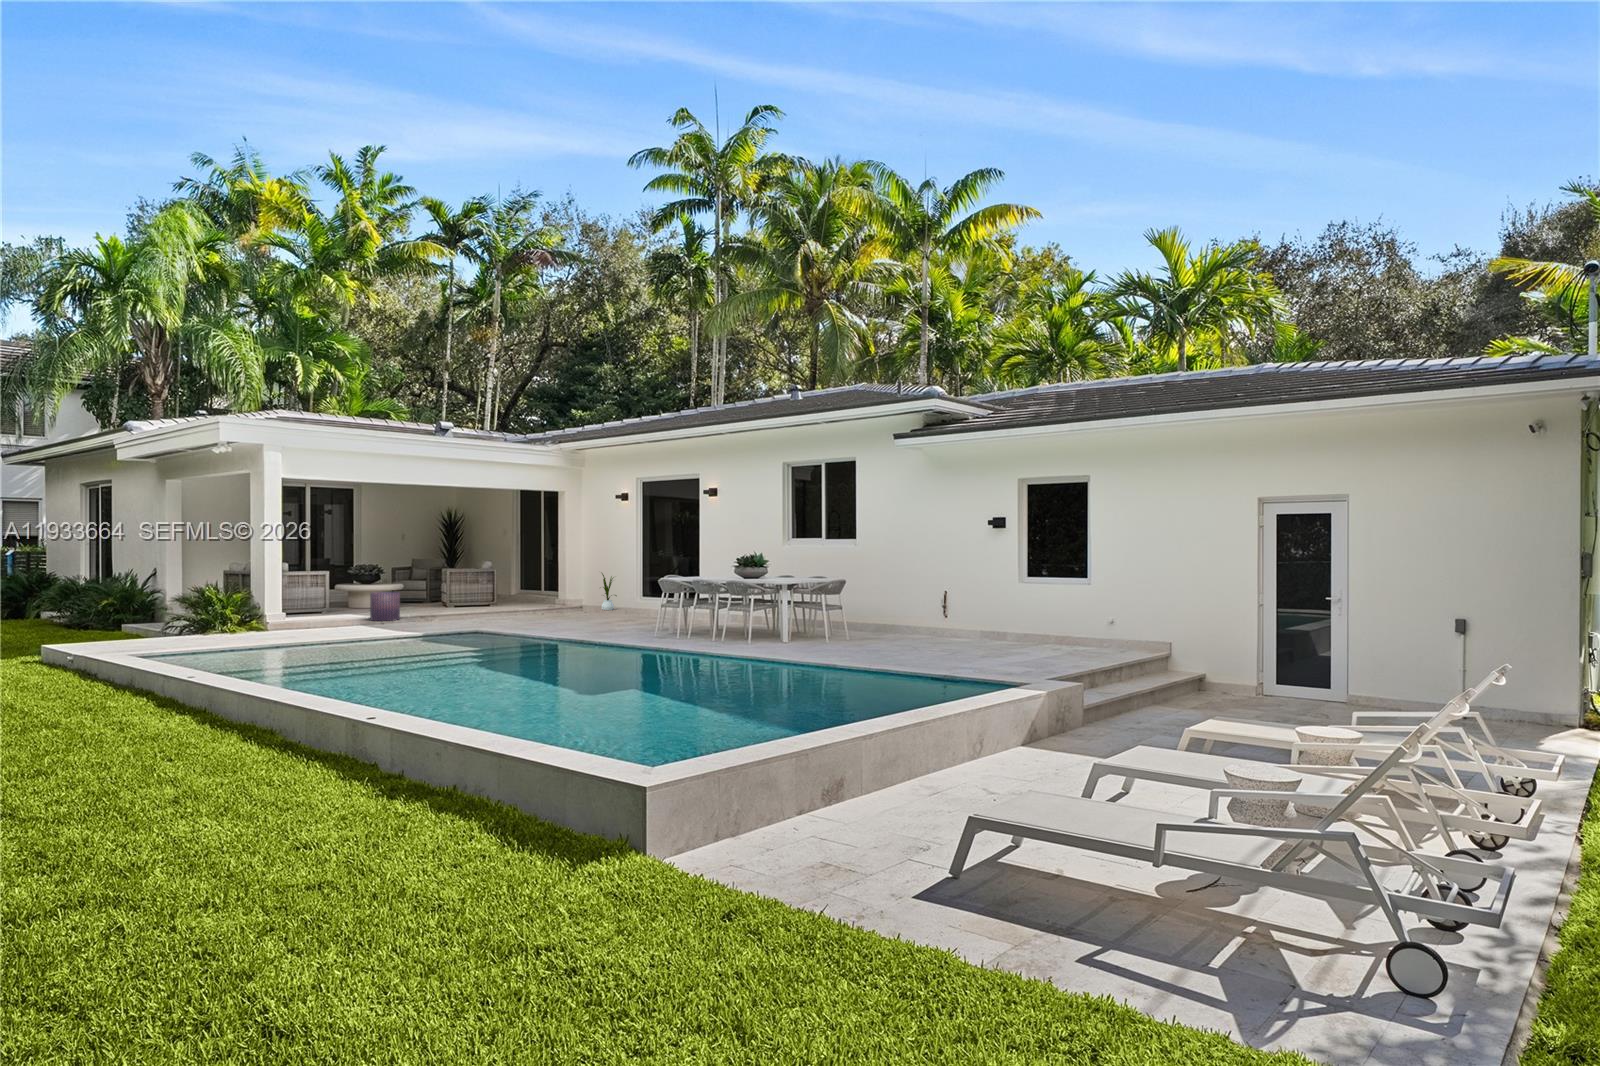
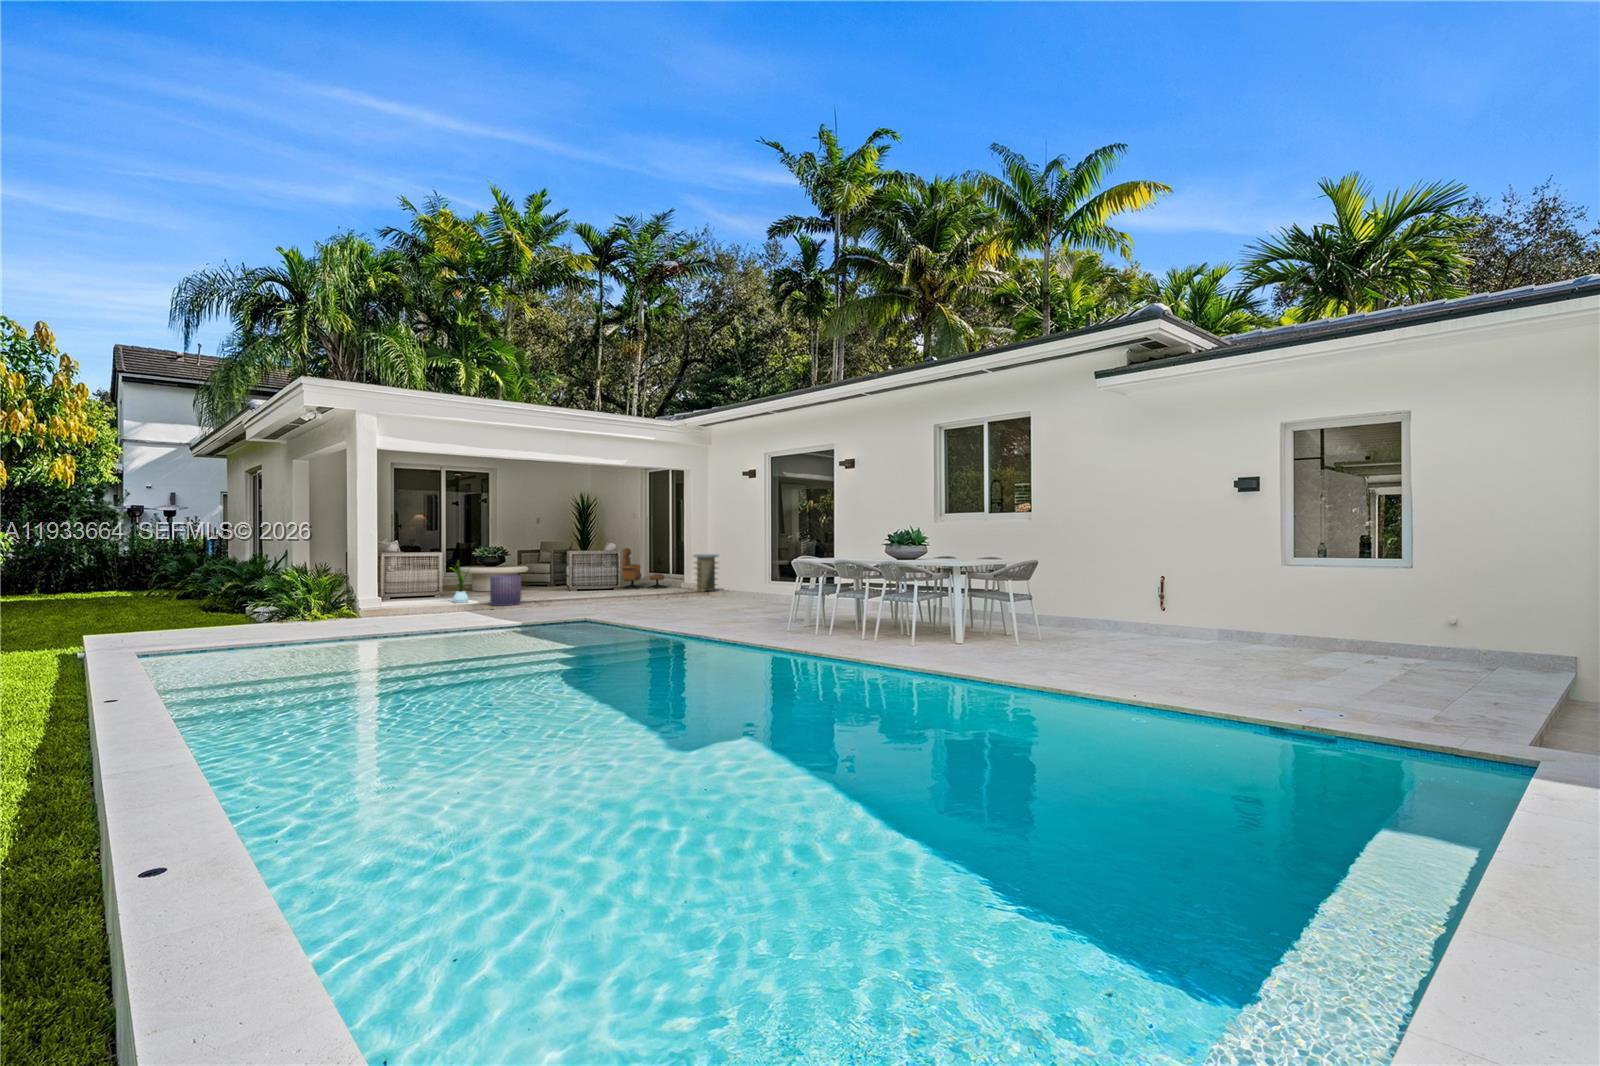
lounge chair: none [488,566,536,607] -> present [621,548,667,589]
side table: none [563,572,589,609] -> present [693,554,718,592]
house plant: present [601,573,617,610] -> present [449,560,470,603]

